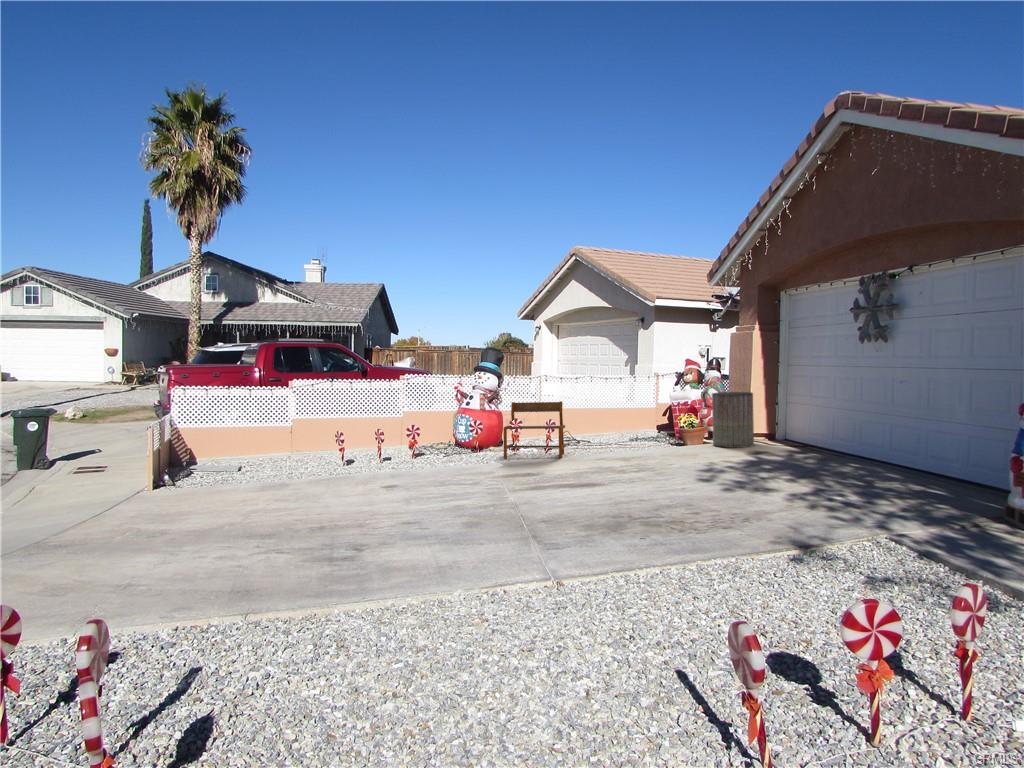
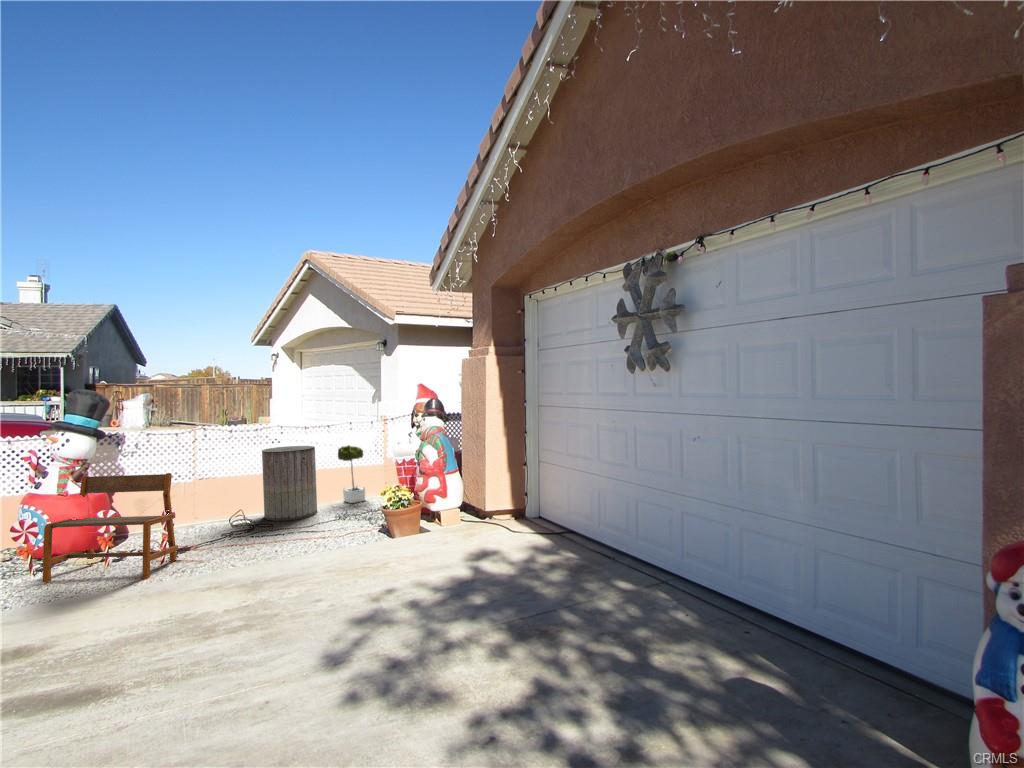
potted tree: none [625,392,644,433] -> present [338,445,365,503]
trash can: present [712,392,754,448] -> present [262,446,317,521]

